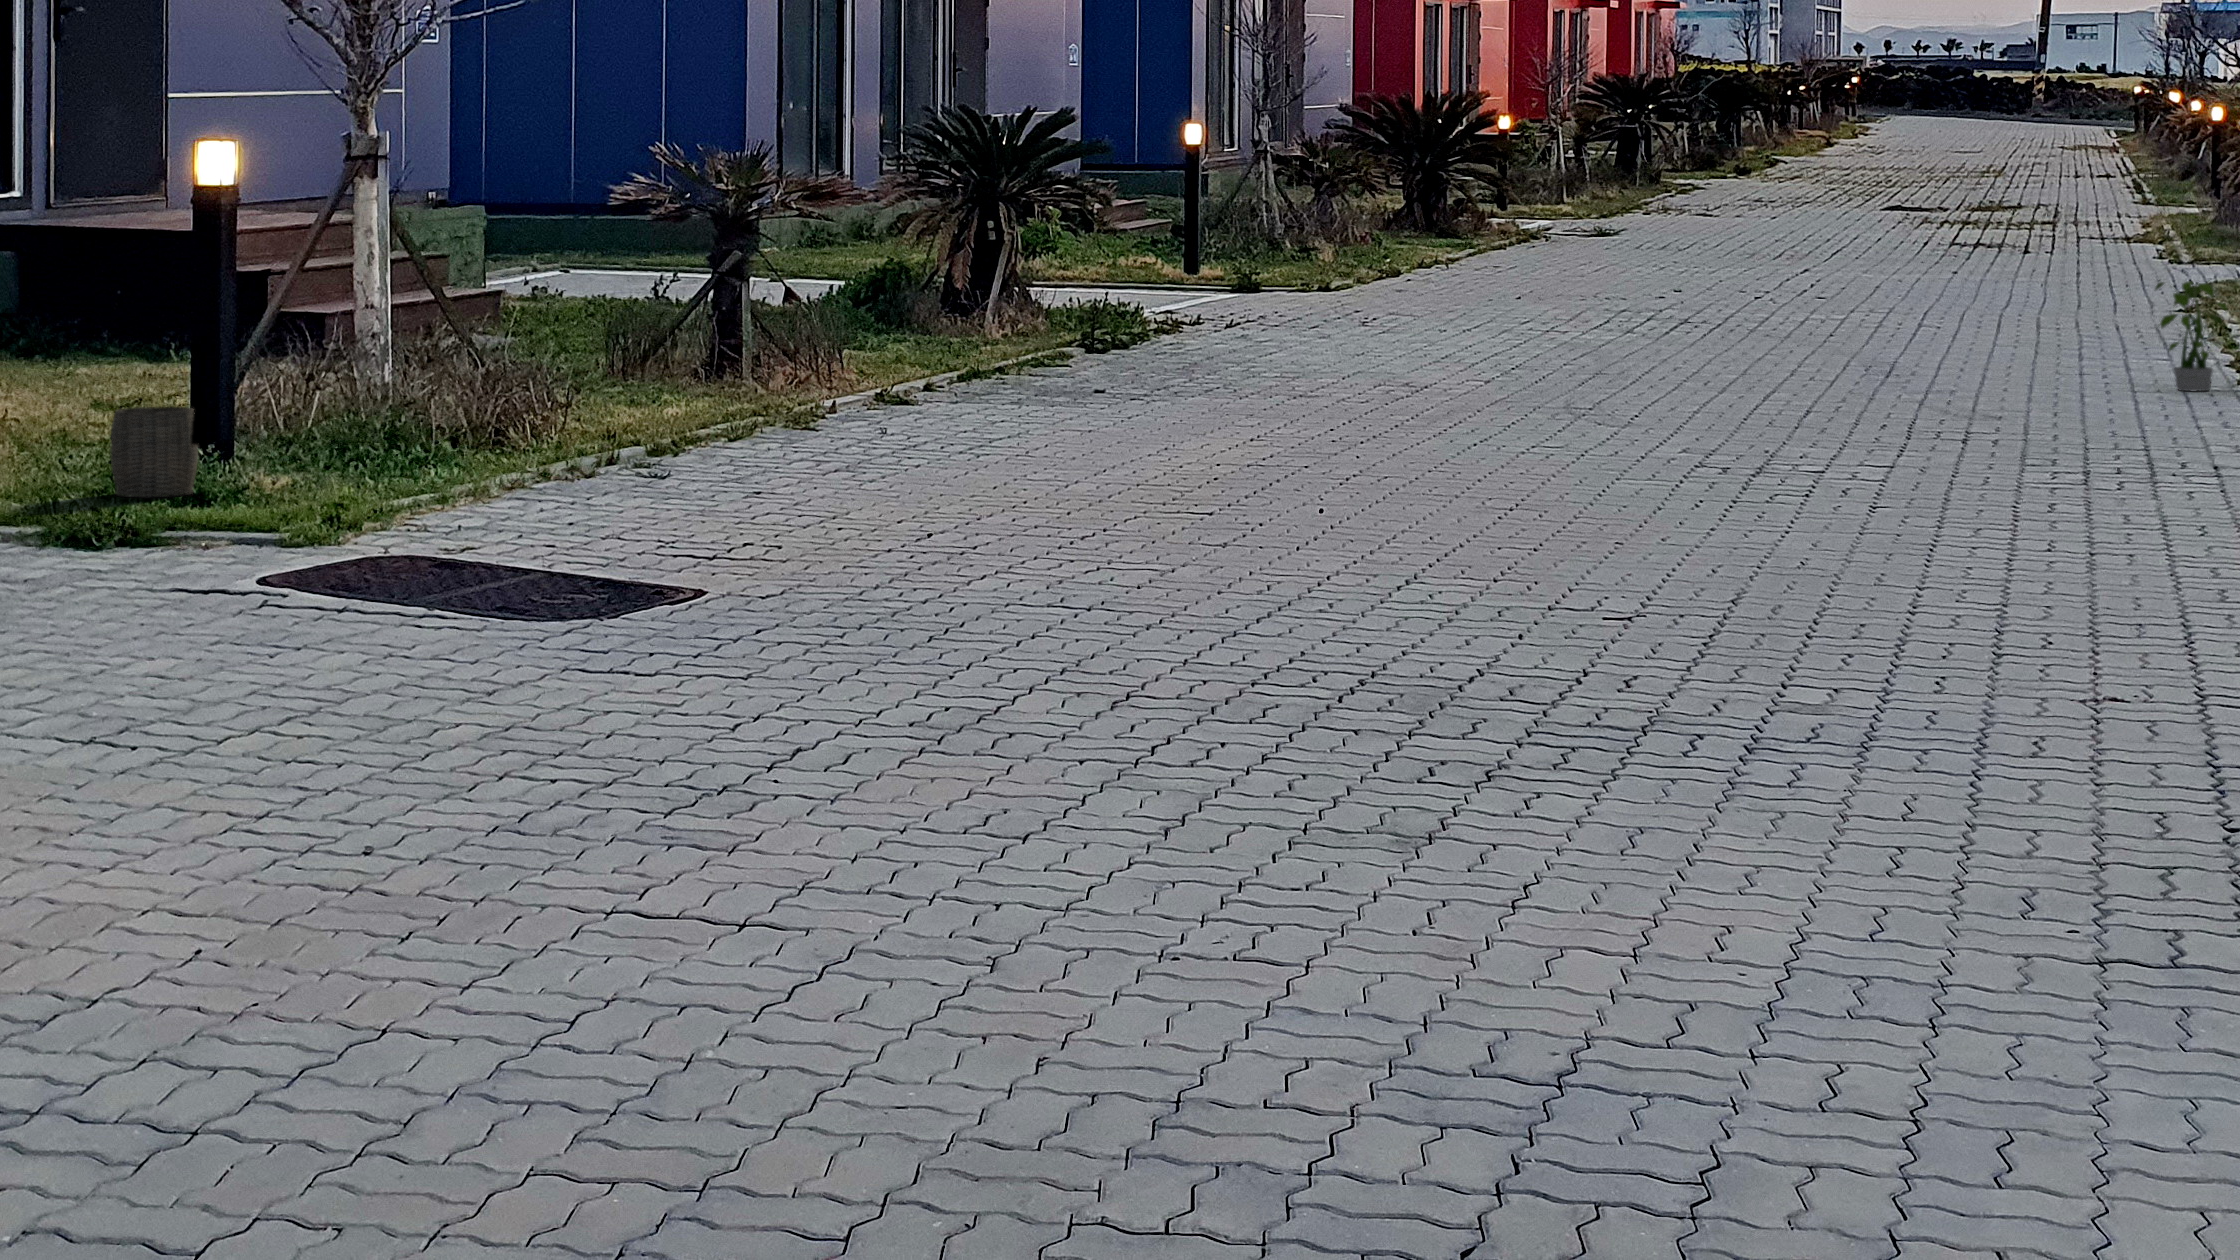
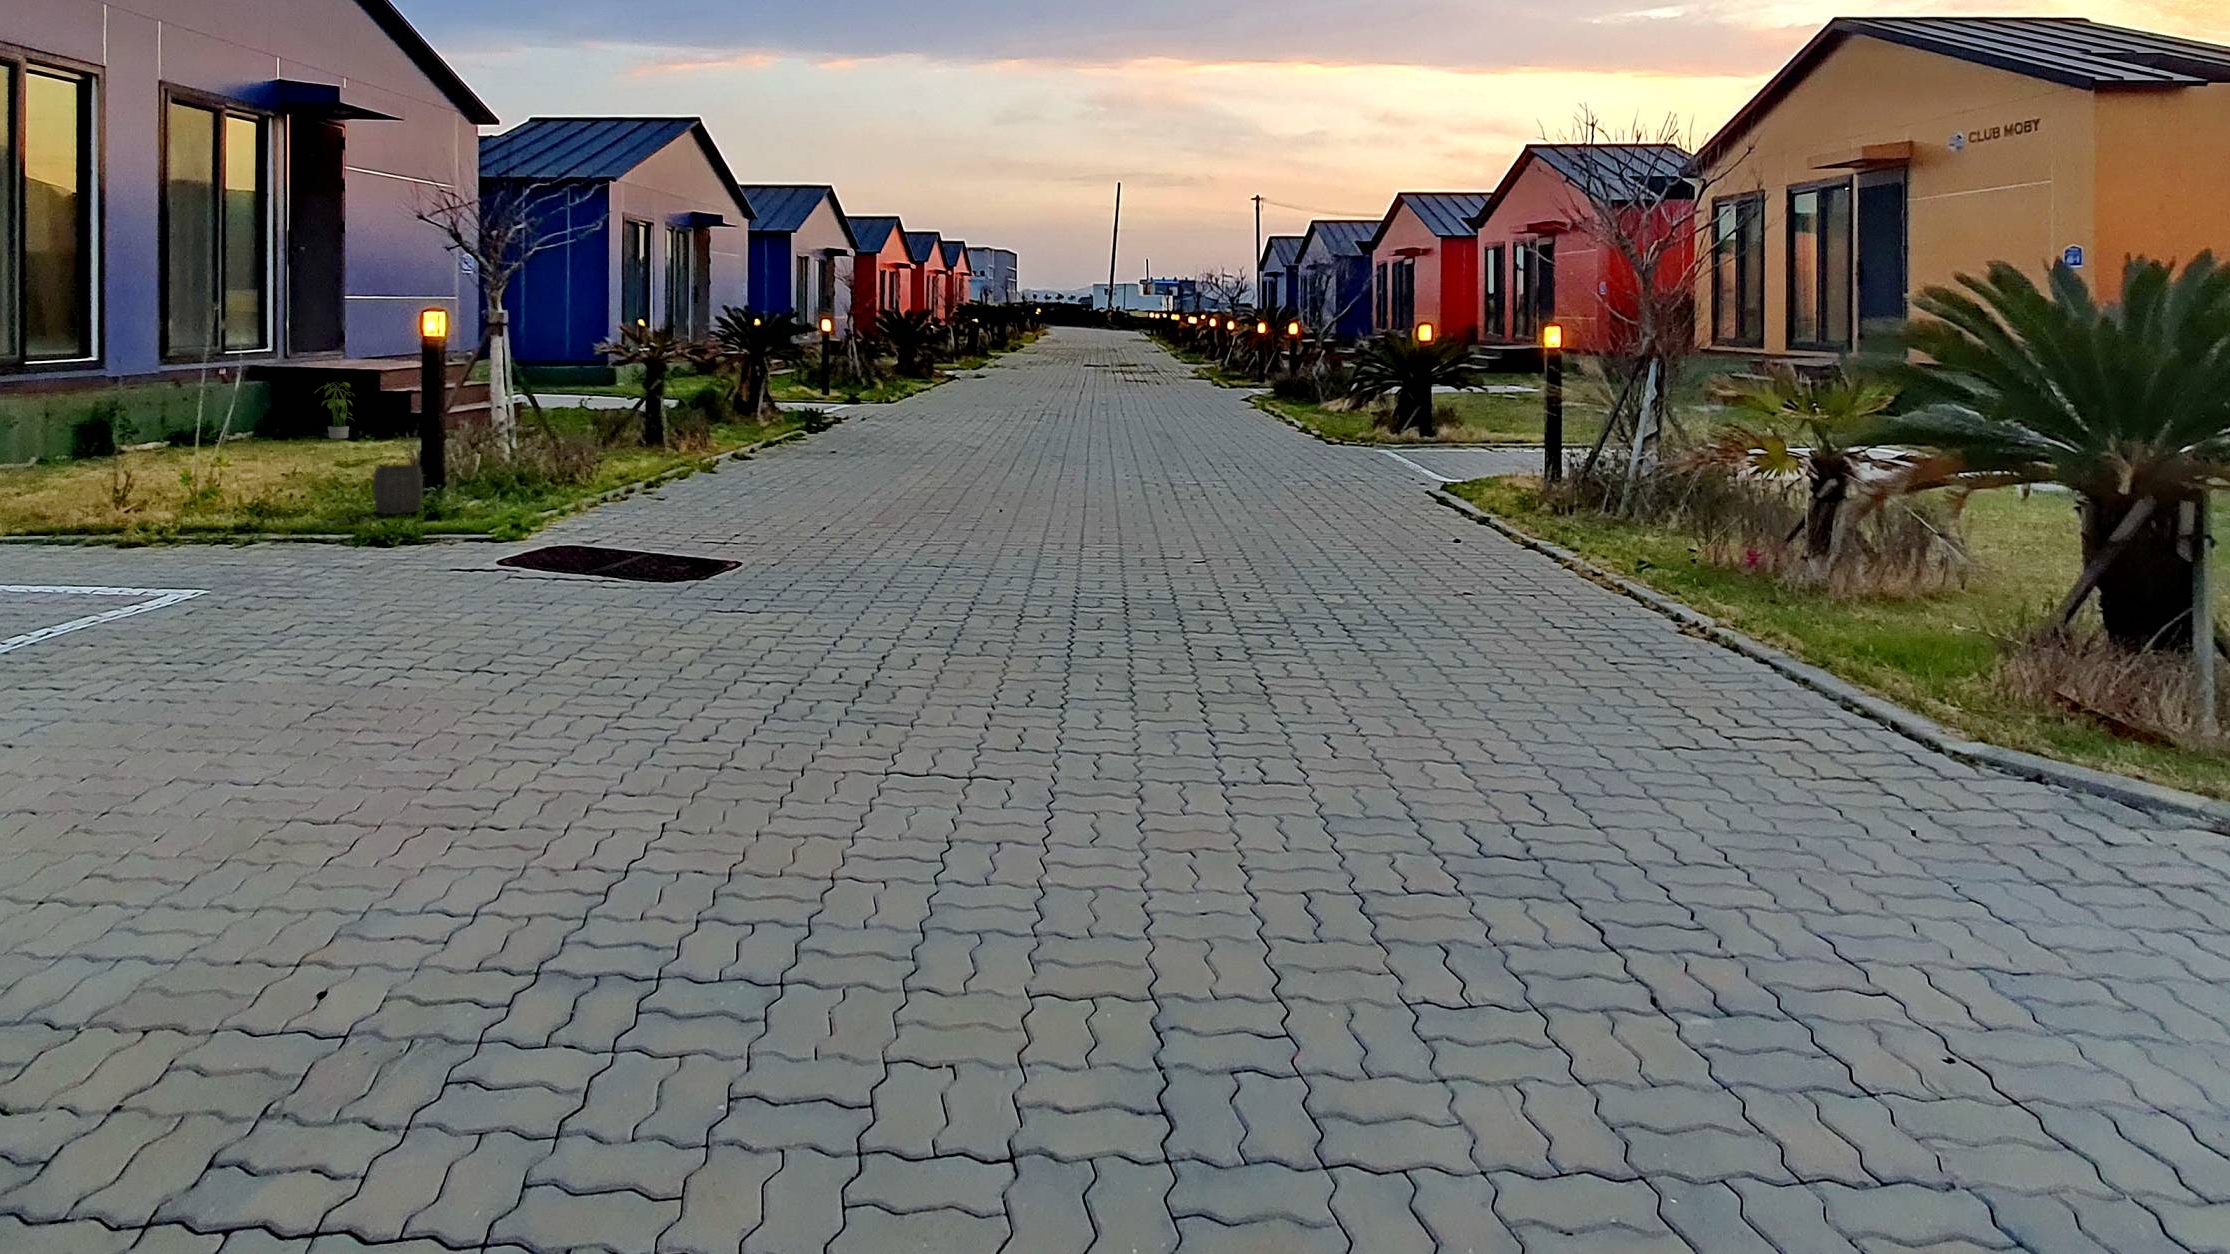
potted plant: present [2155,281,2228,392] -> present [315,382,355,439]

